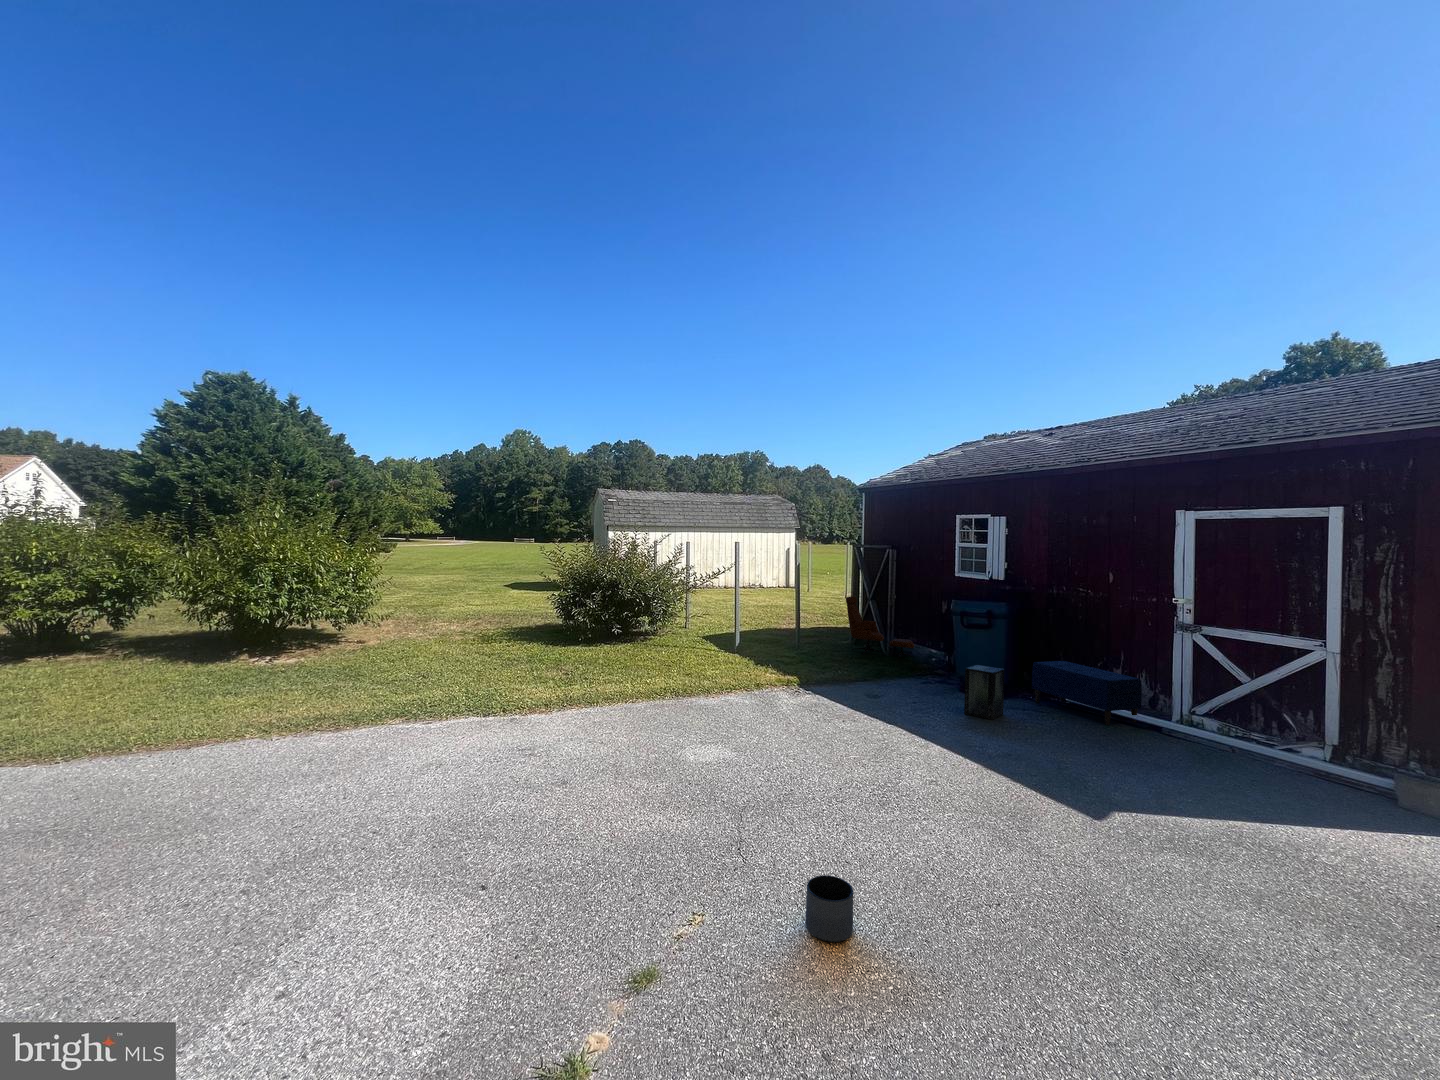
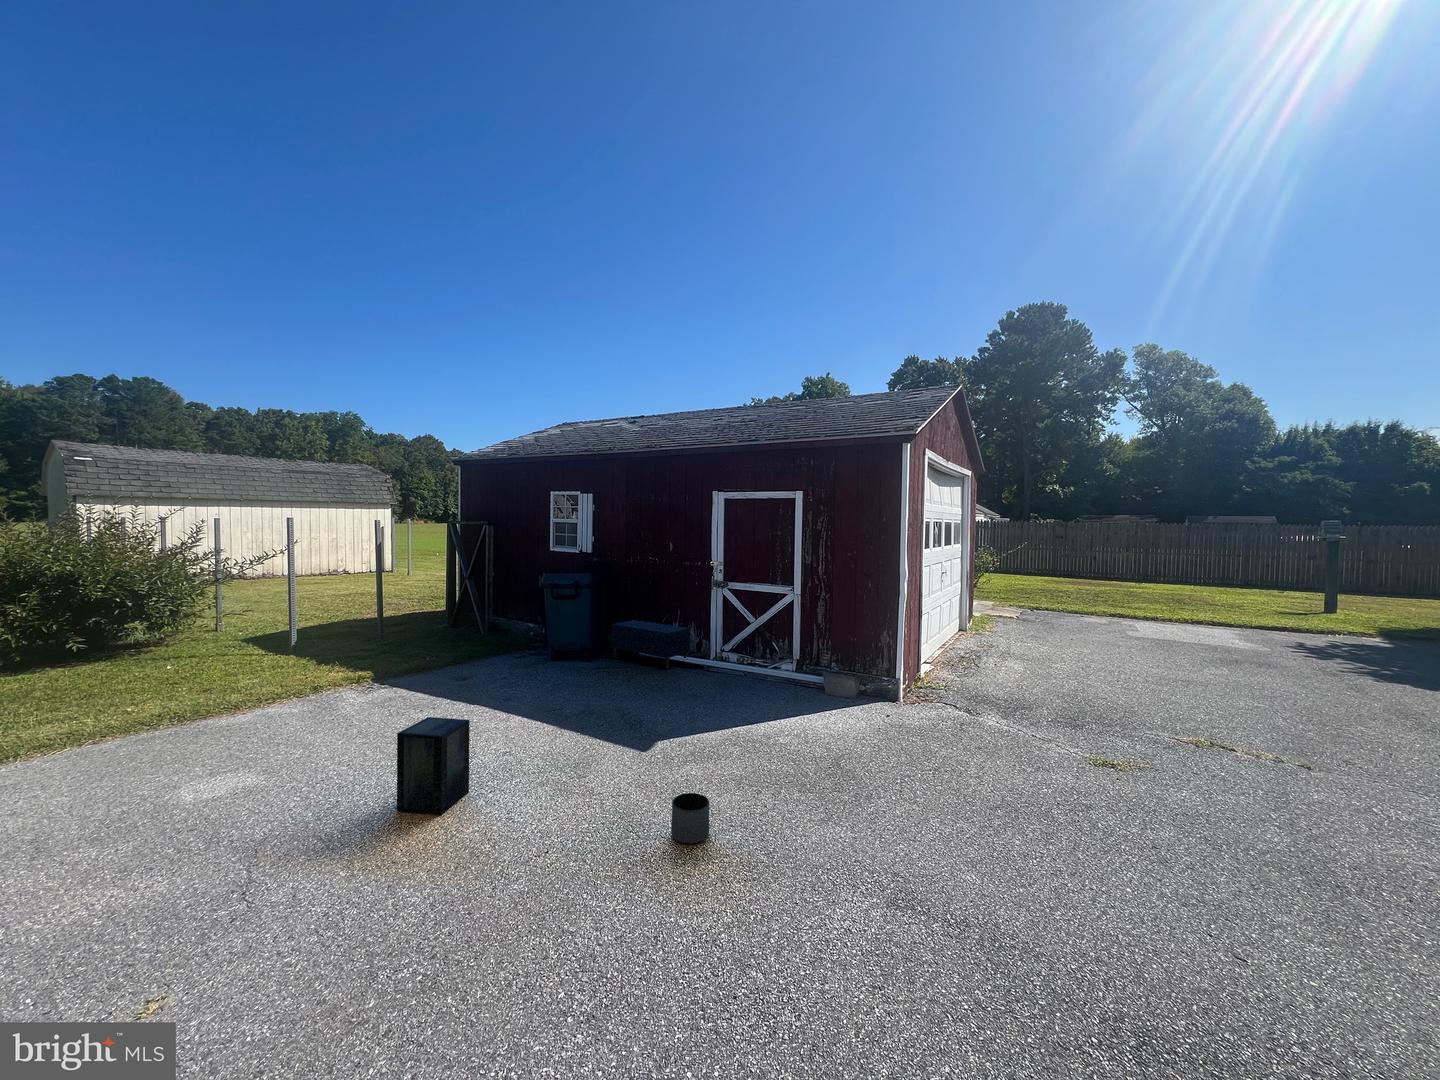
lounge chair: present [846,597,914,658] -> none [435,576,509,635]
storage box: present [964,665,1004,720] -> present [397,717,470,815]
planter: present [806,875,853,942] -> present [671,793,709,844]

